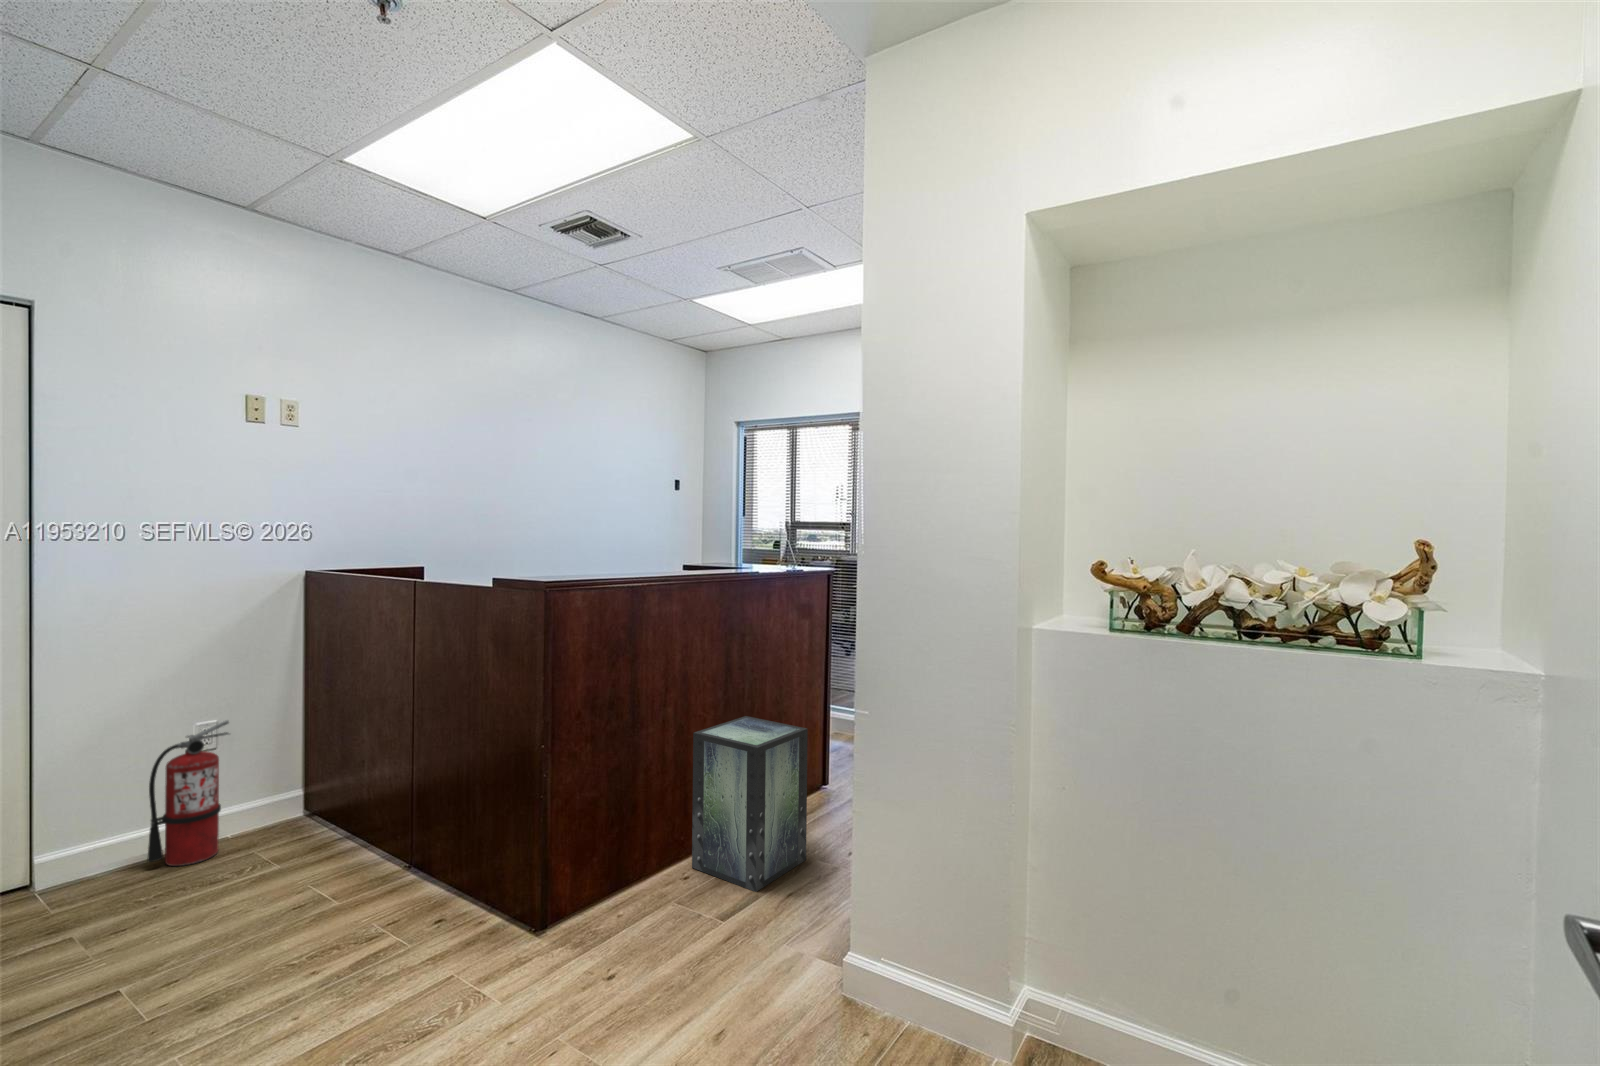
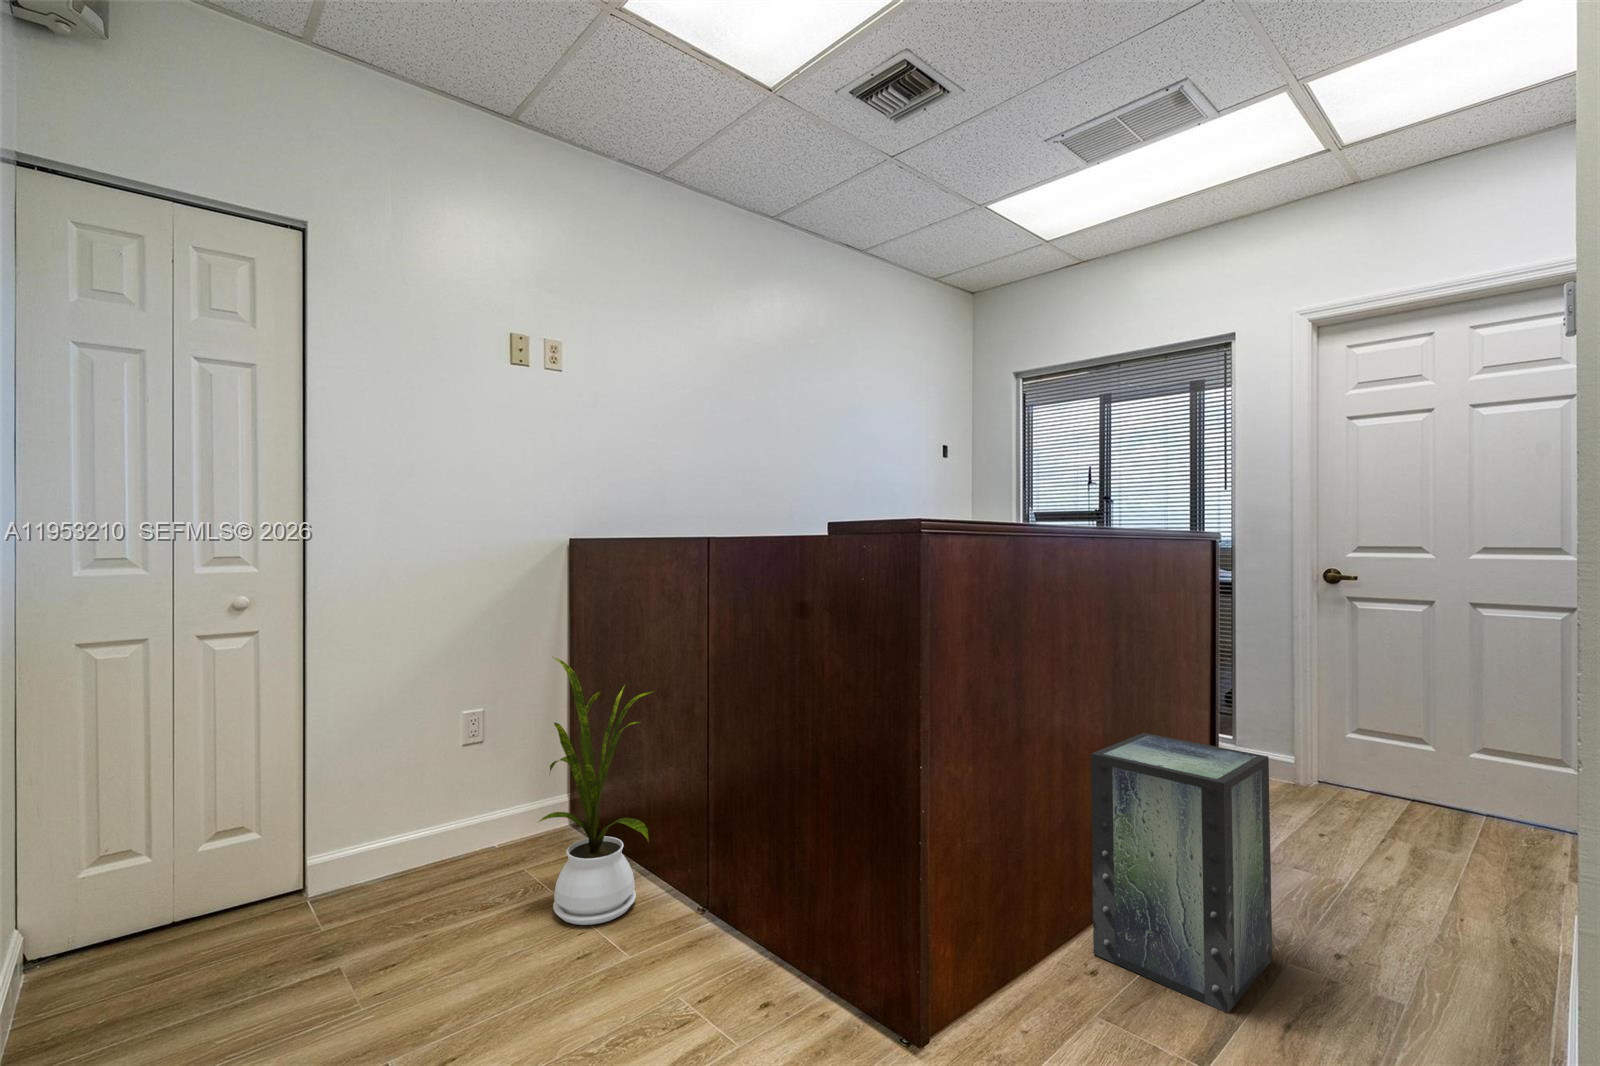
house plant: none [262,674,374,887] -> present [539,657,653,925]
fire extinguisher: present [147,720,229,866] -> none [417,709,499,879]

